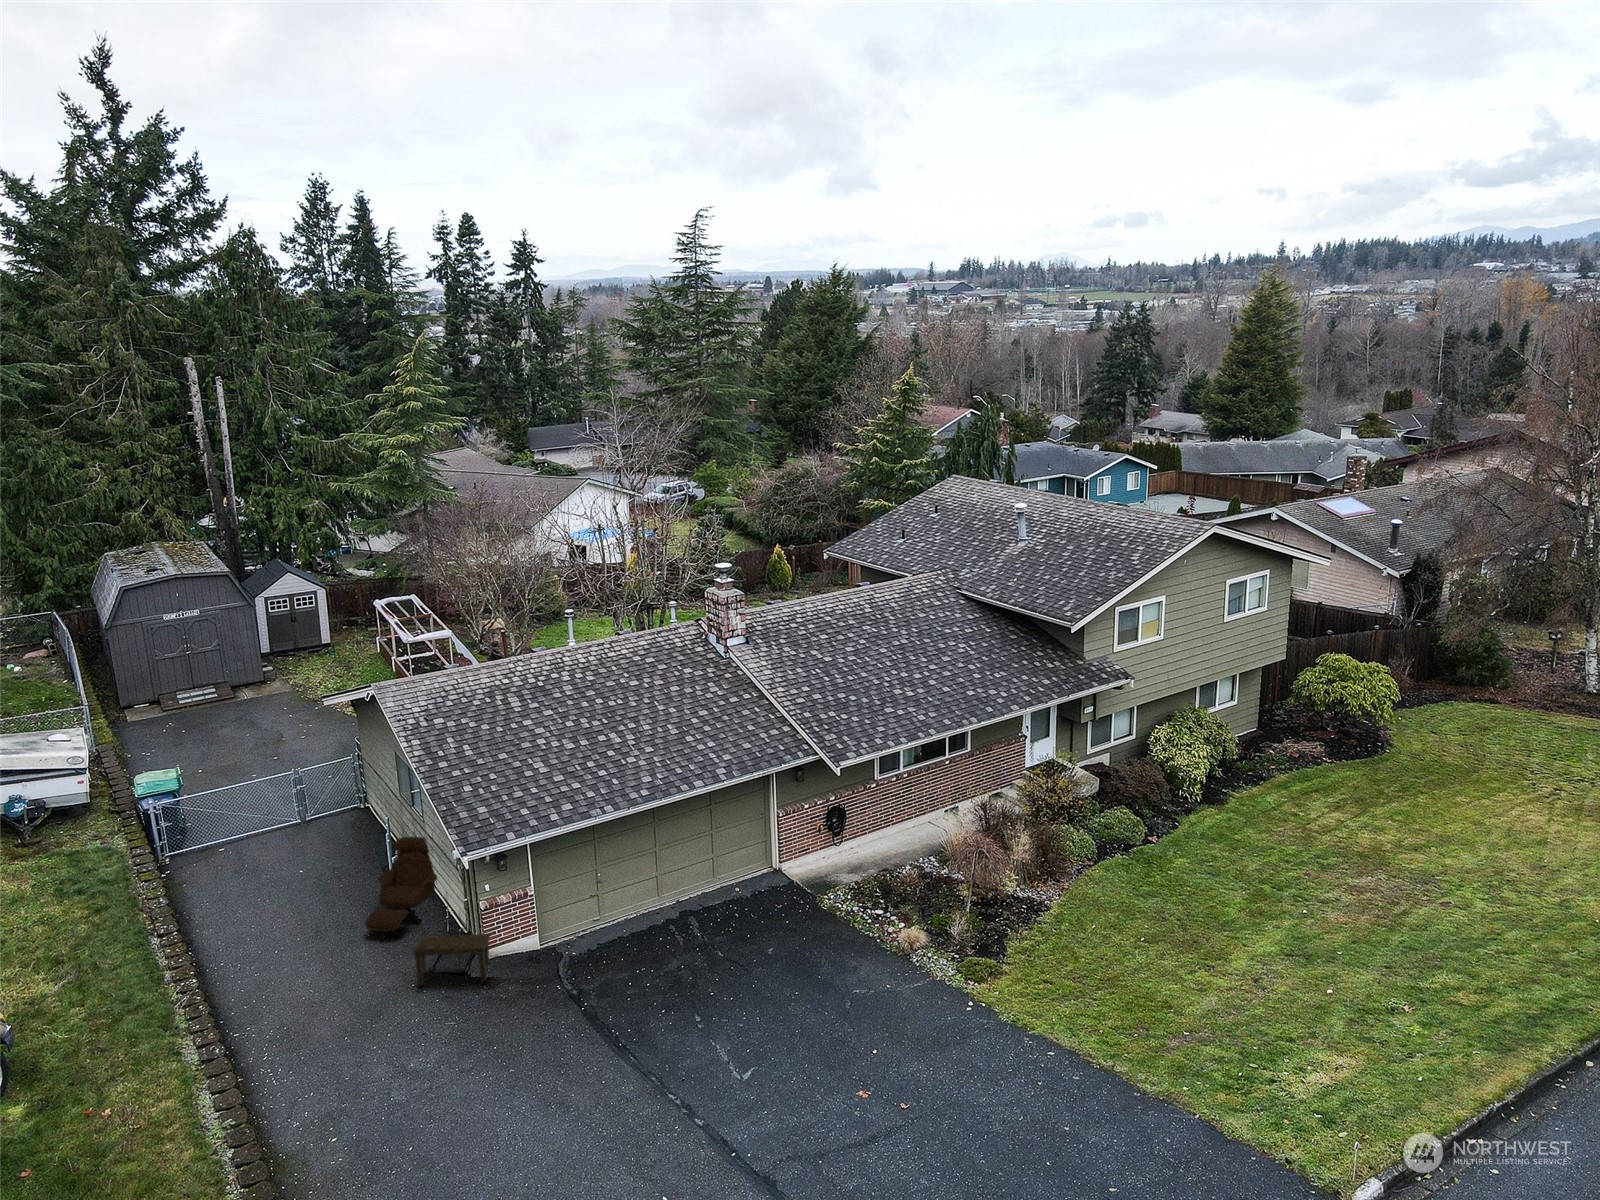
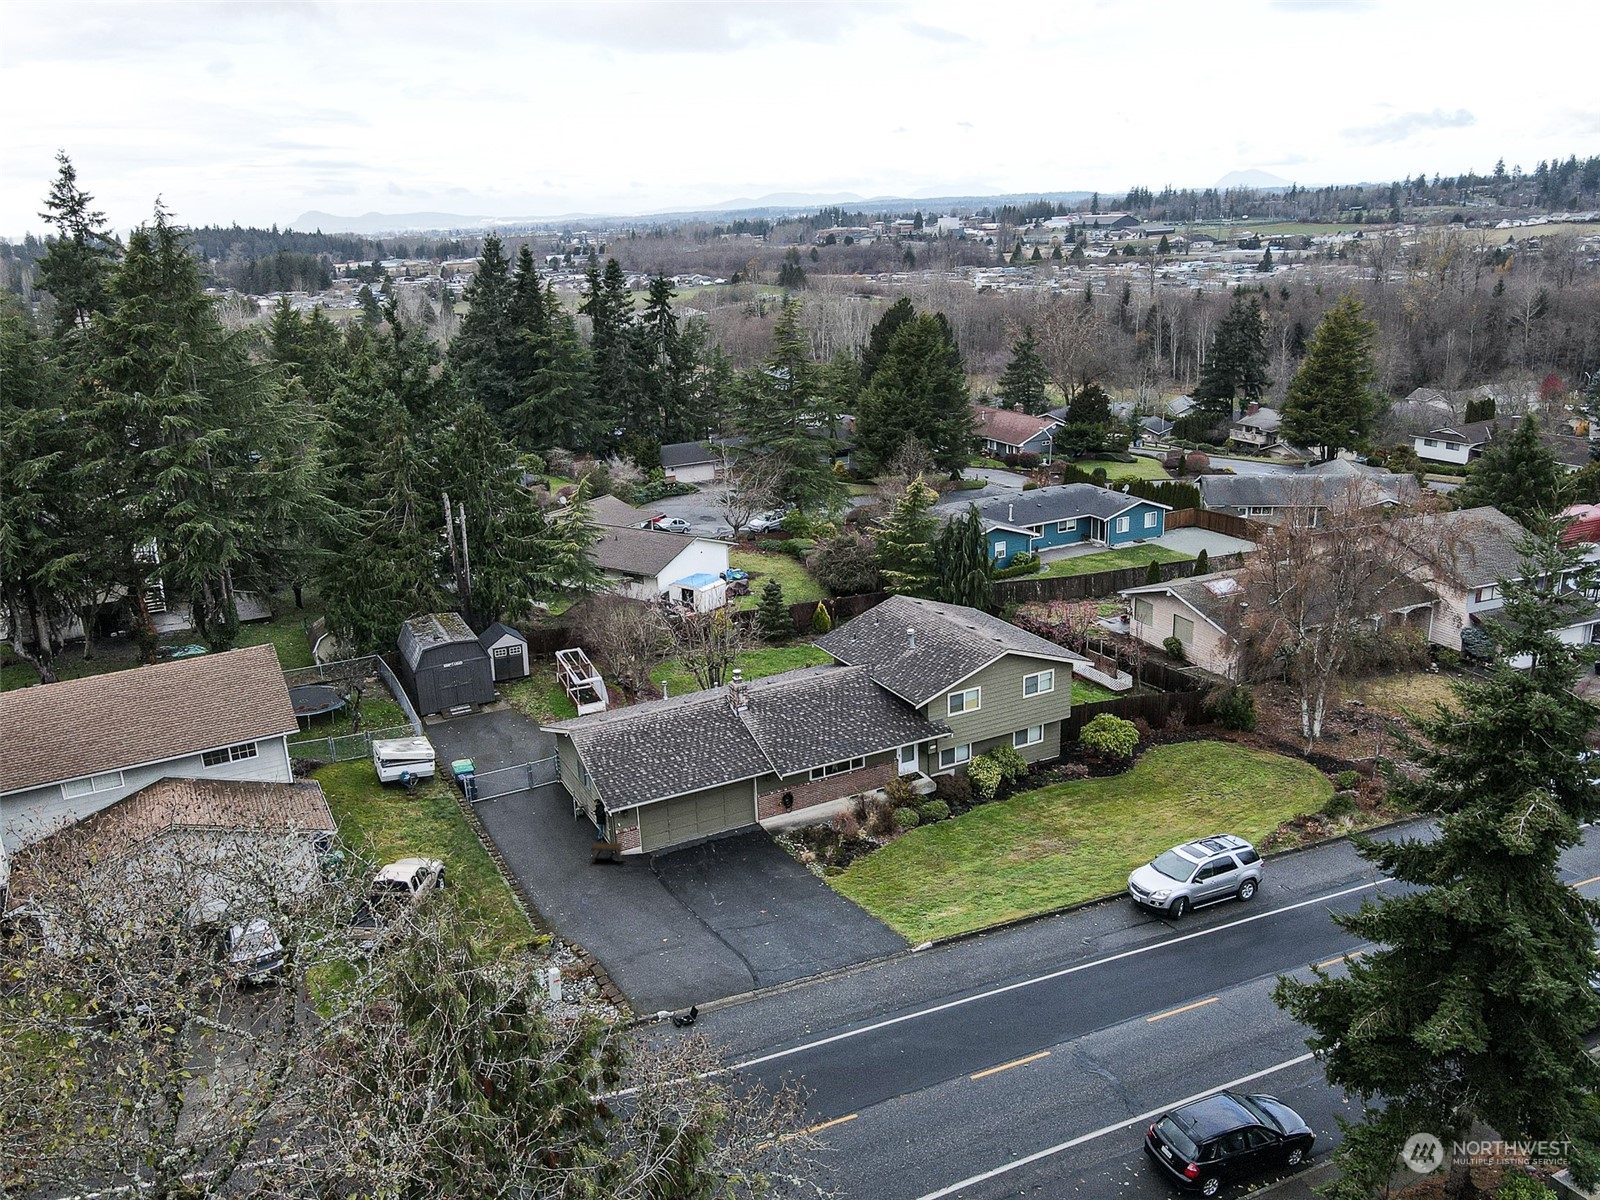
lounge chair: present [365,837,437,941] -> none [569,799,600,845]

